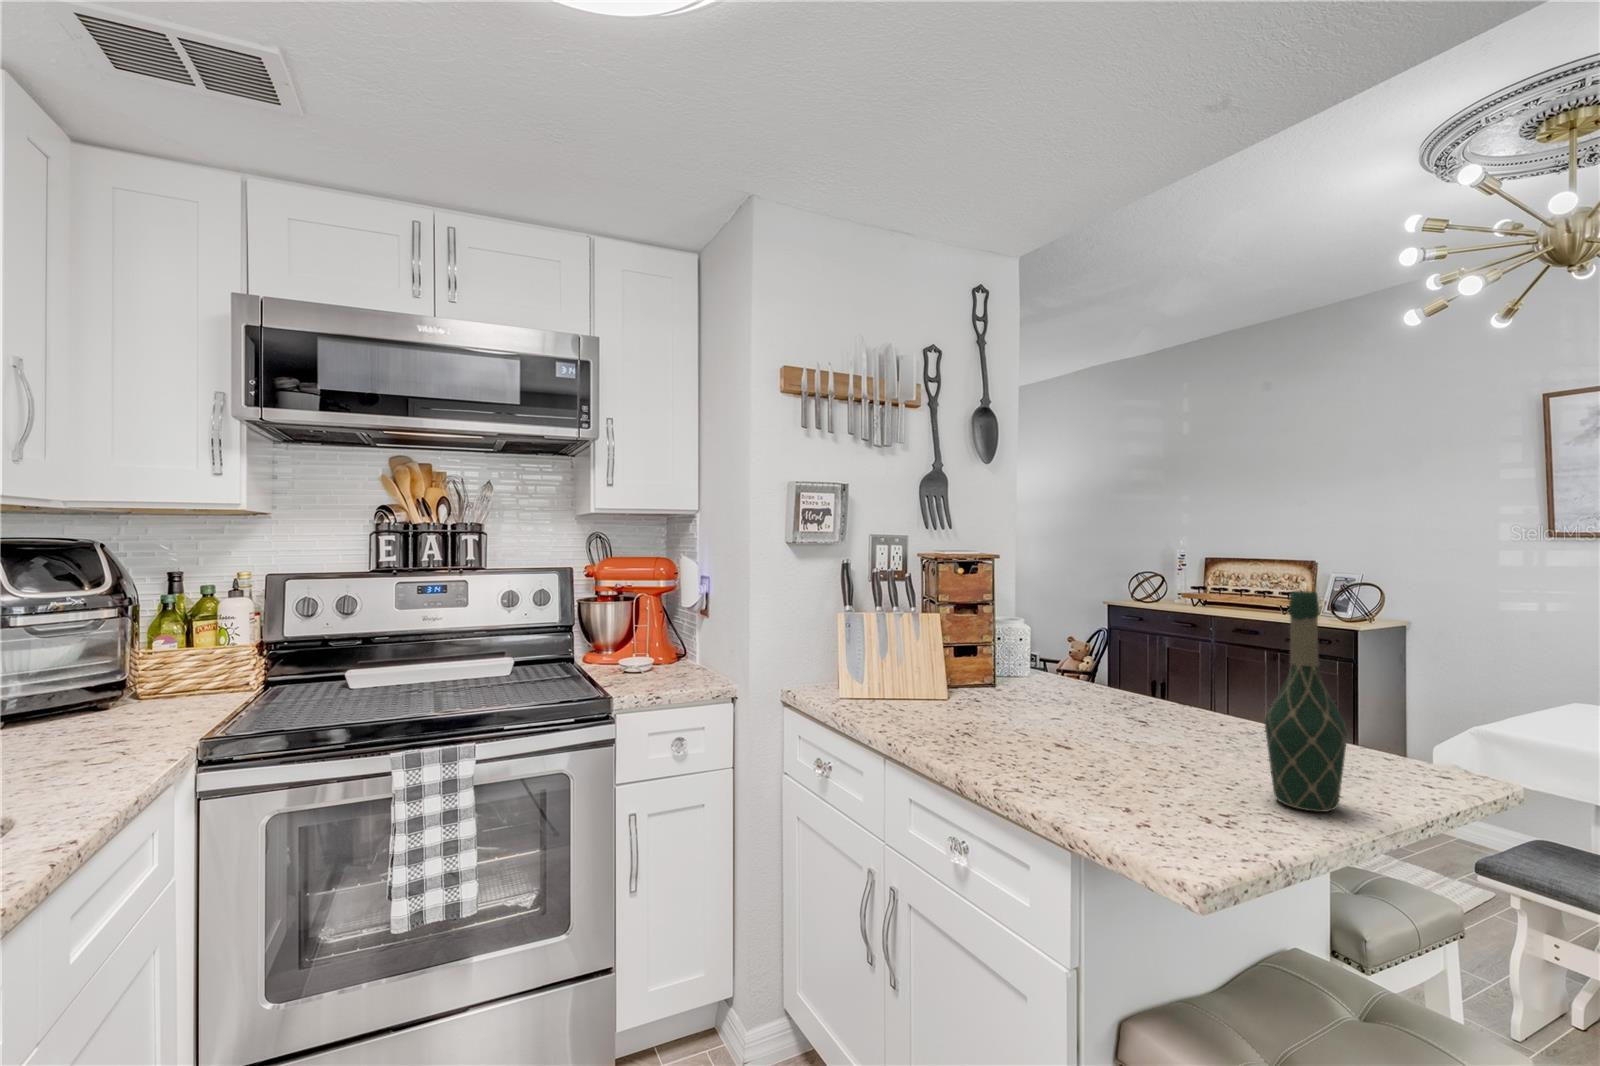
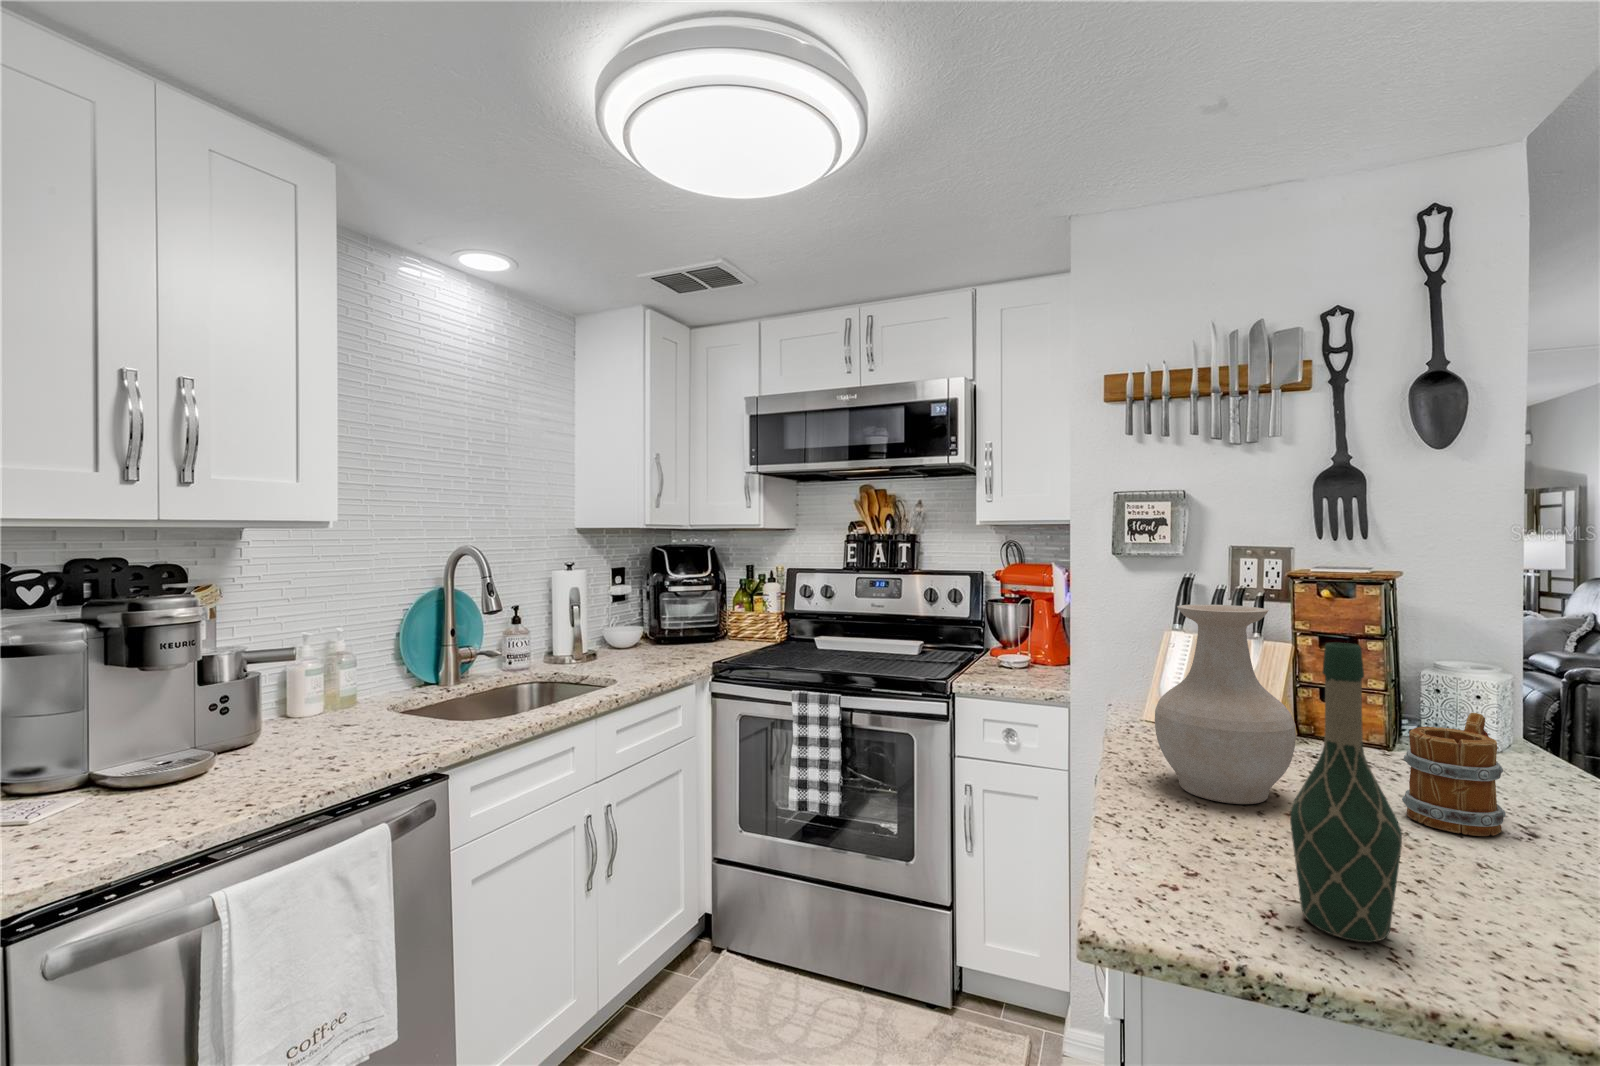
vase: none [988,579,1100,747] -> present [1155,604,1296,804]
mug: none [1123,645,1184,730] -> present [1402,713,1506,836]

